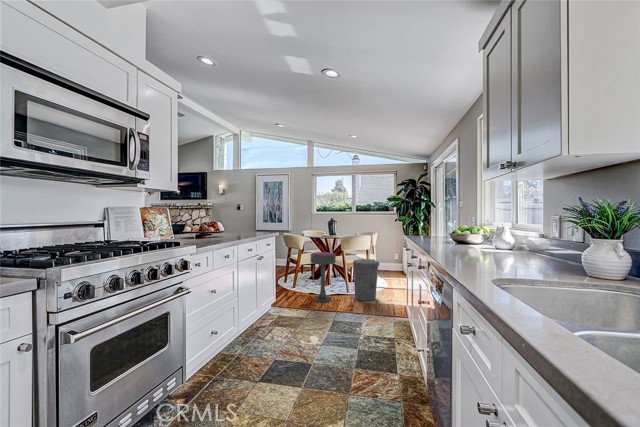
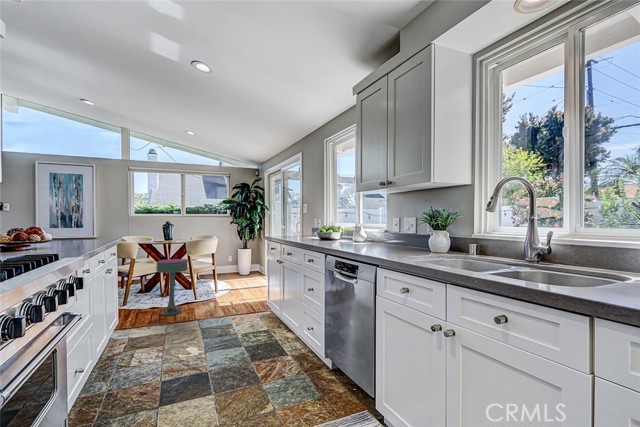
trash can: present [353,259,379,301] -> none [205,263,233,306]

